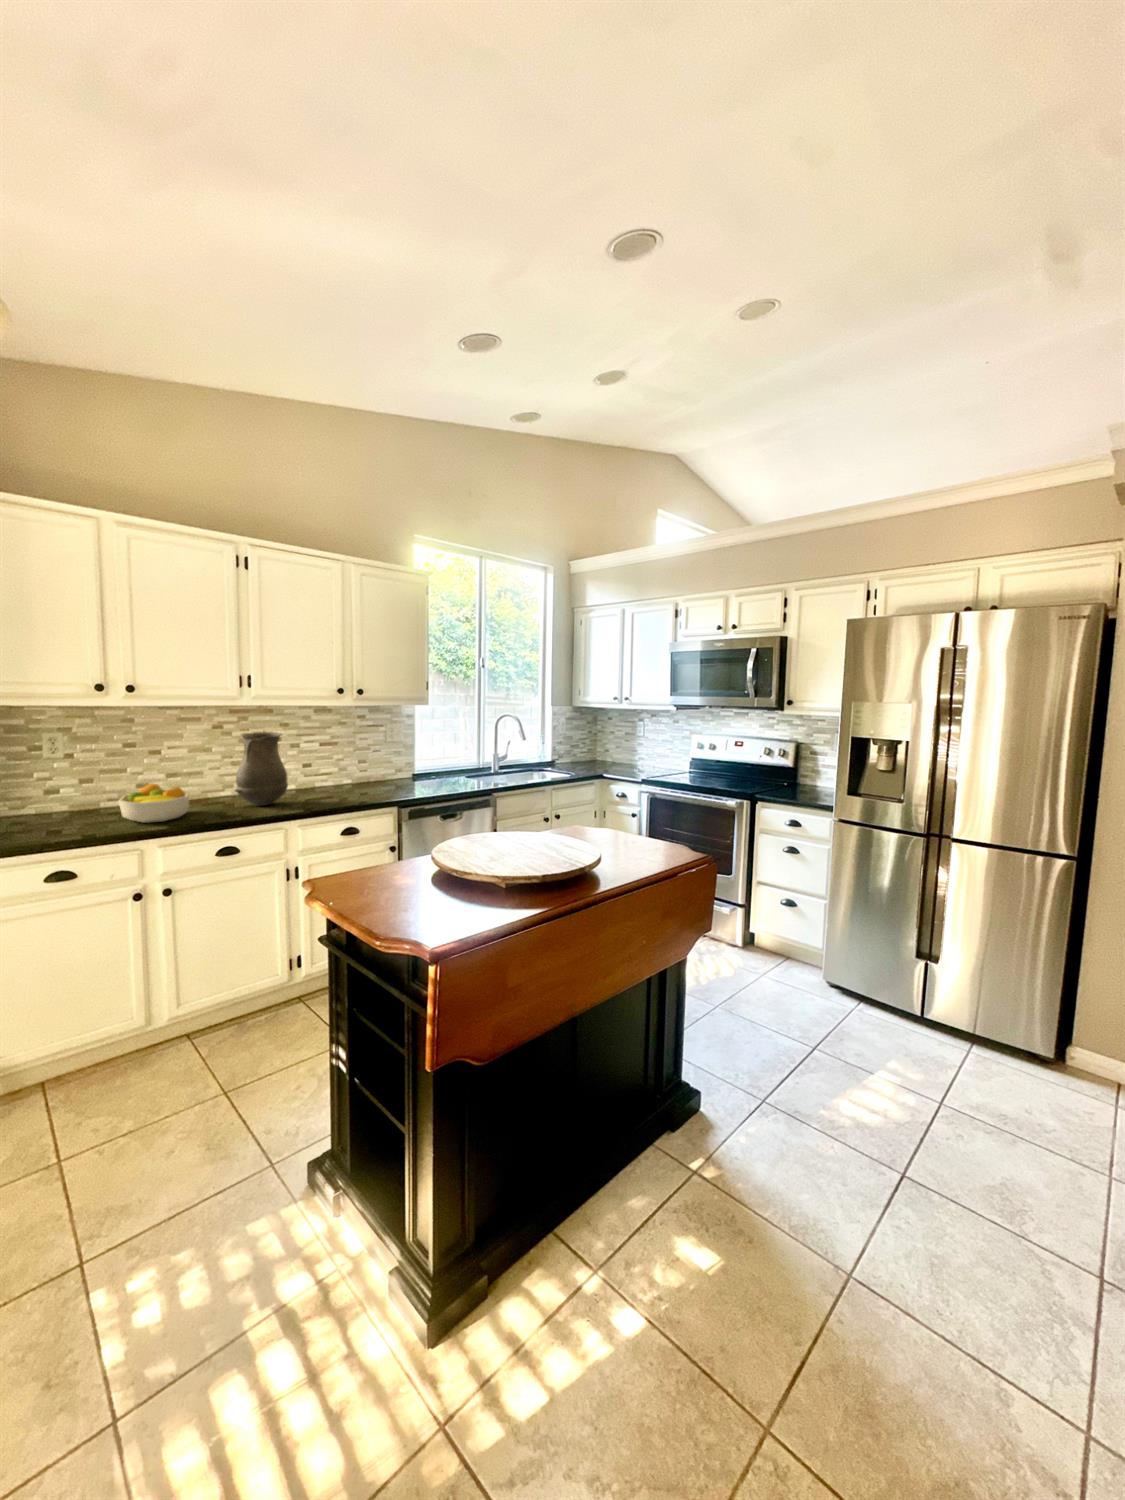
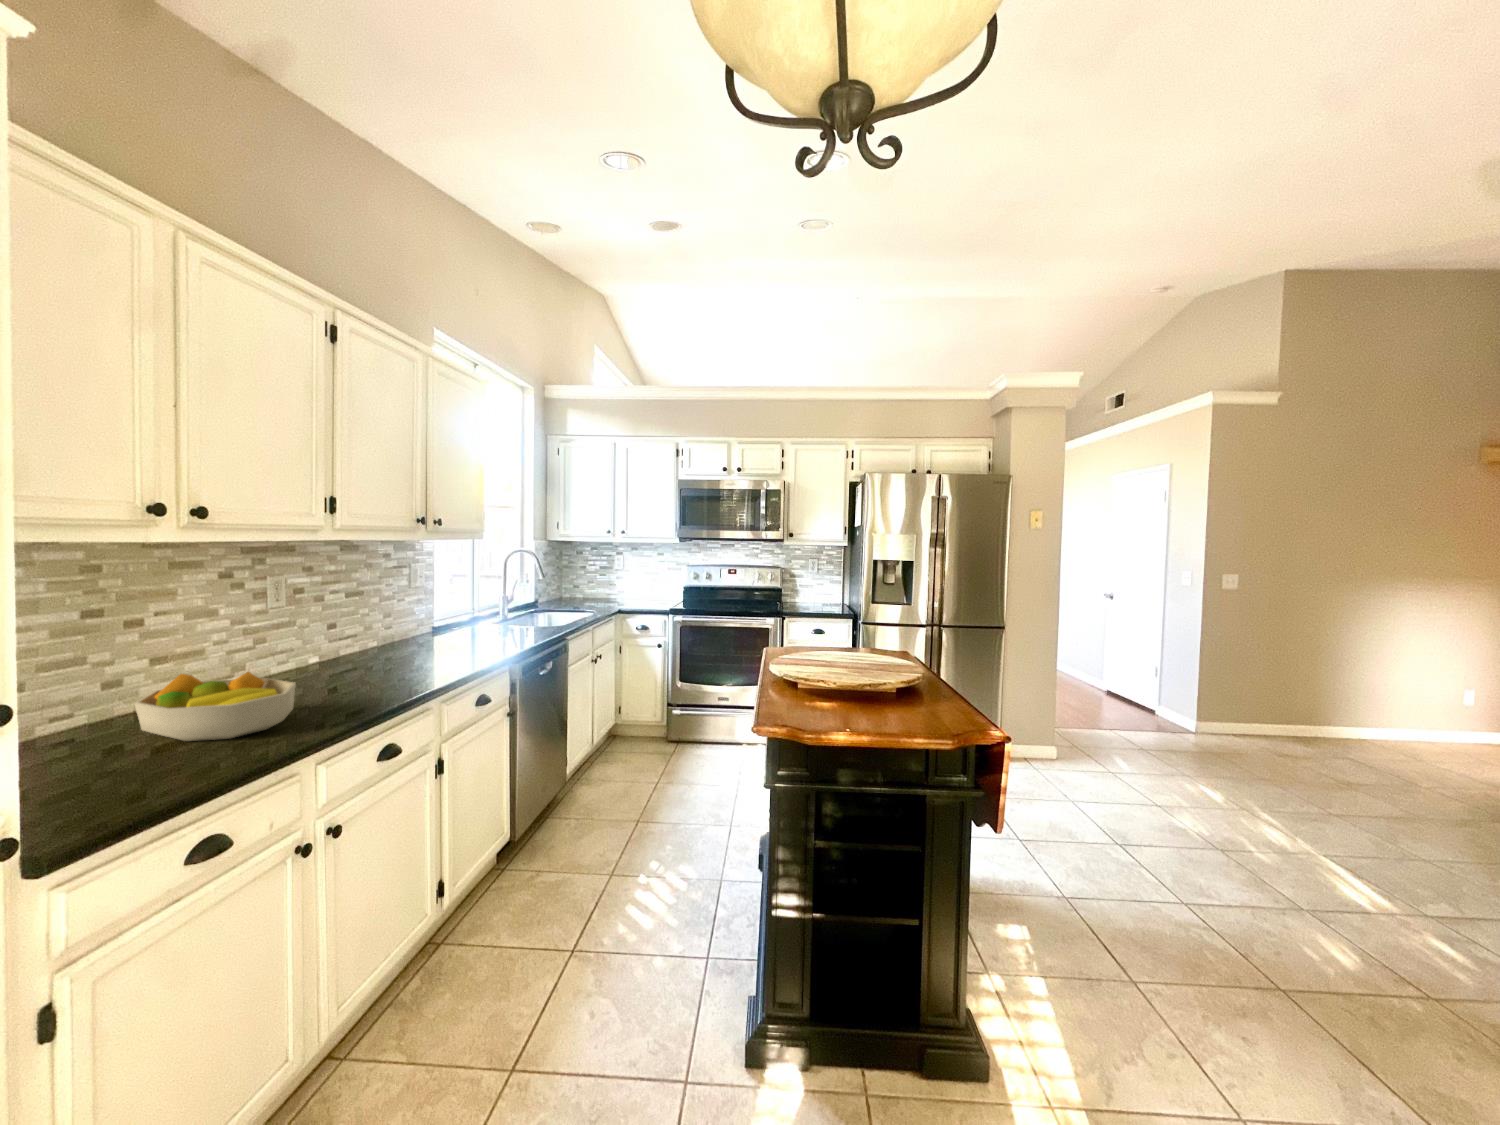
vase: present [235,732,288,806] -> none [301,577,381,689]

